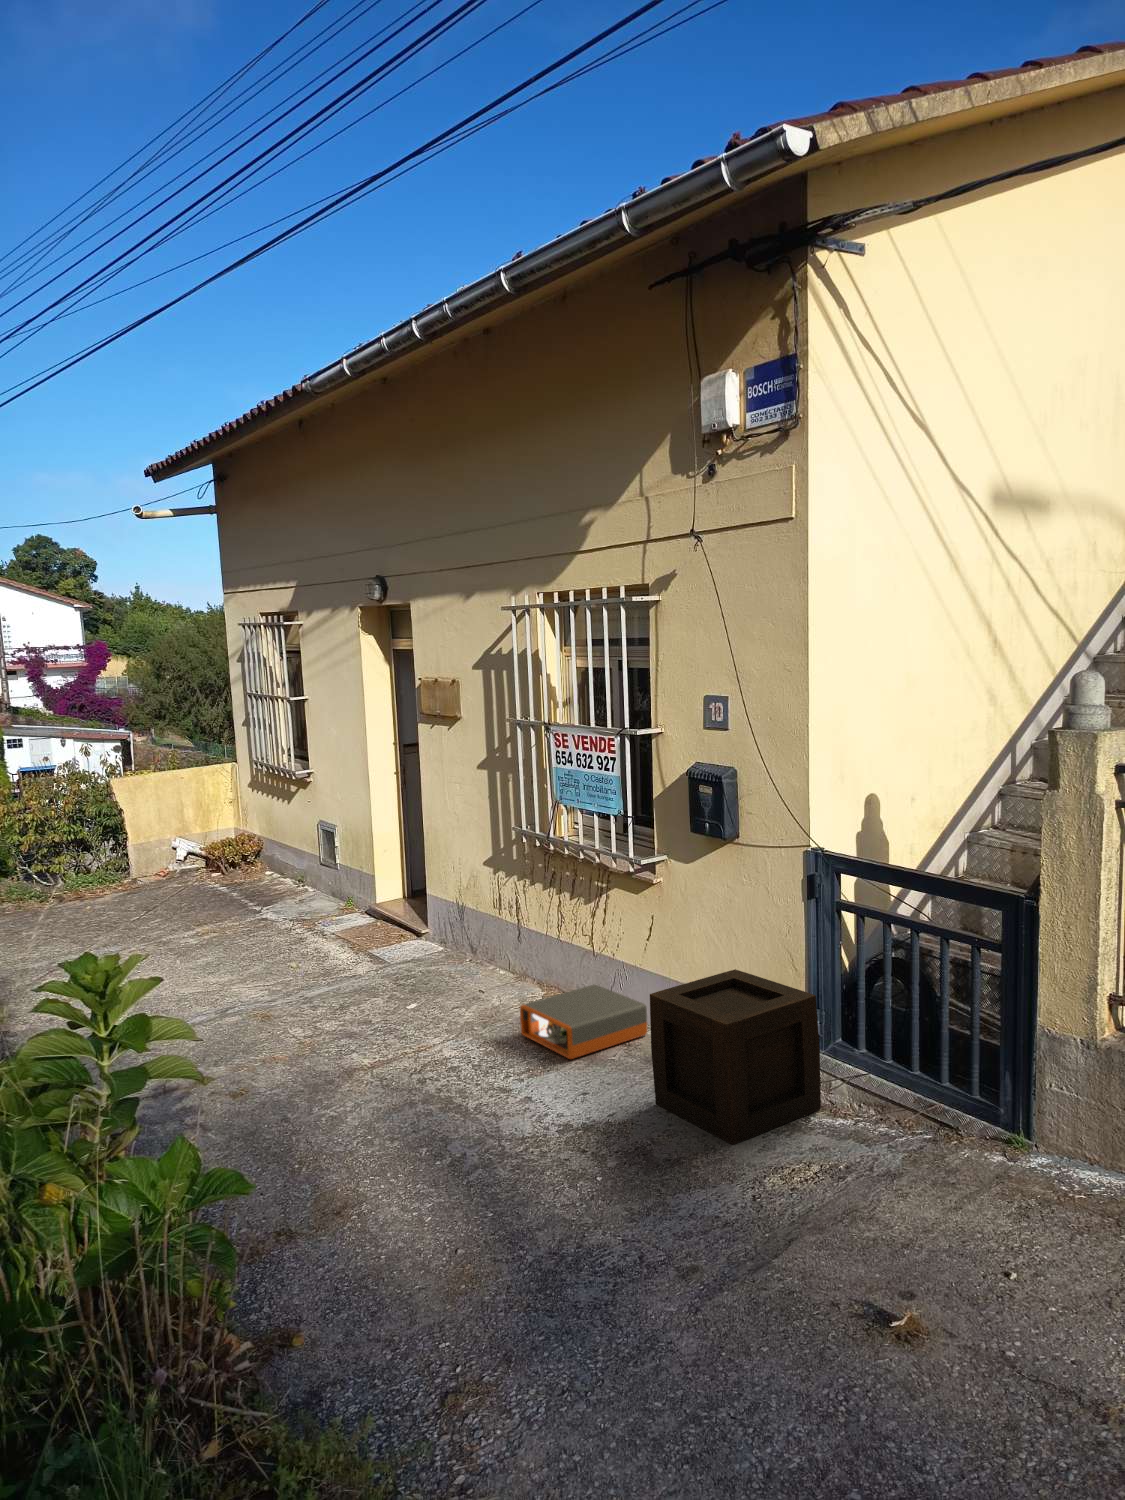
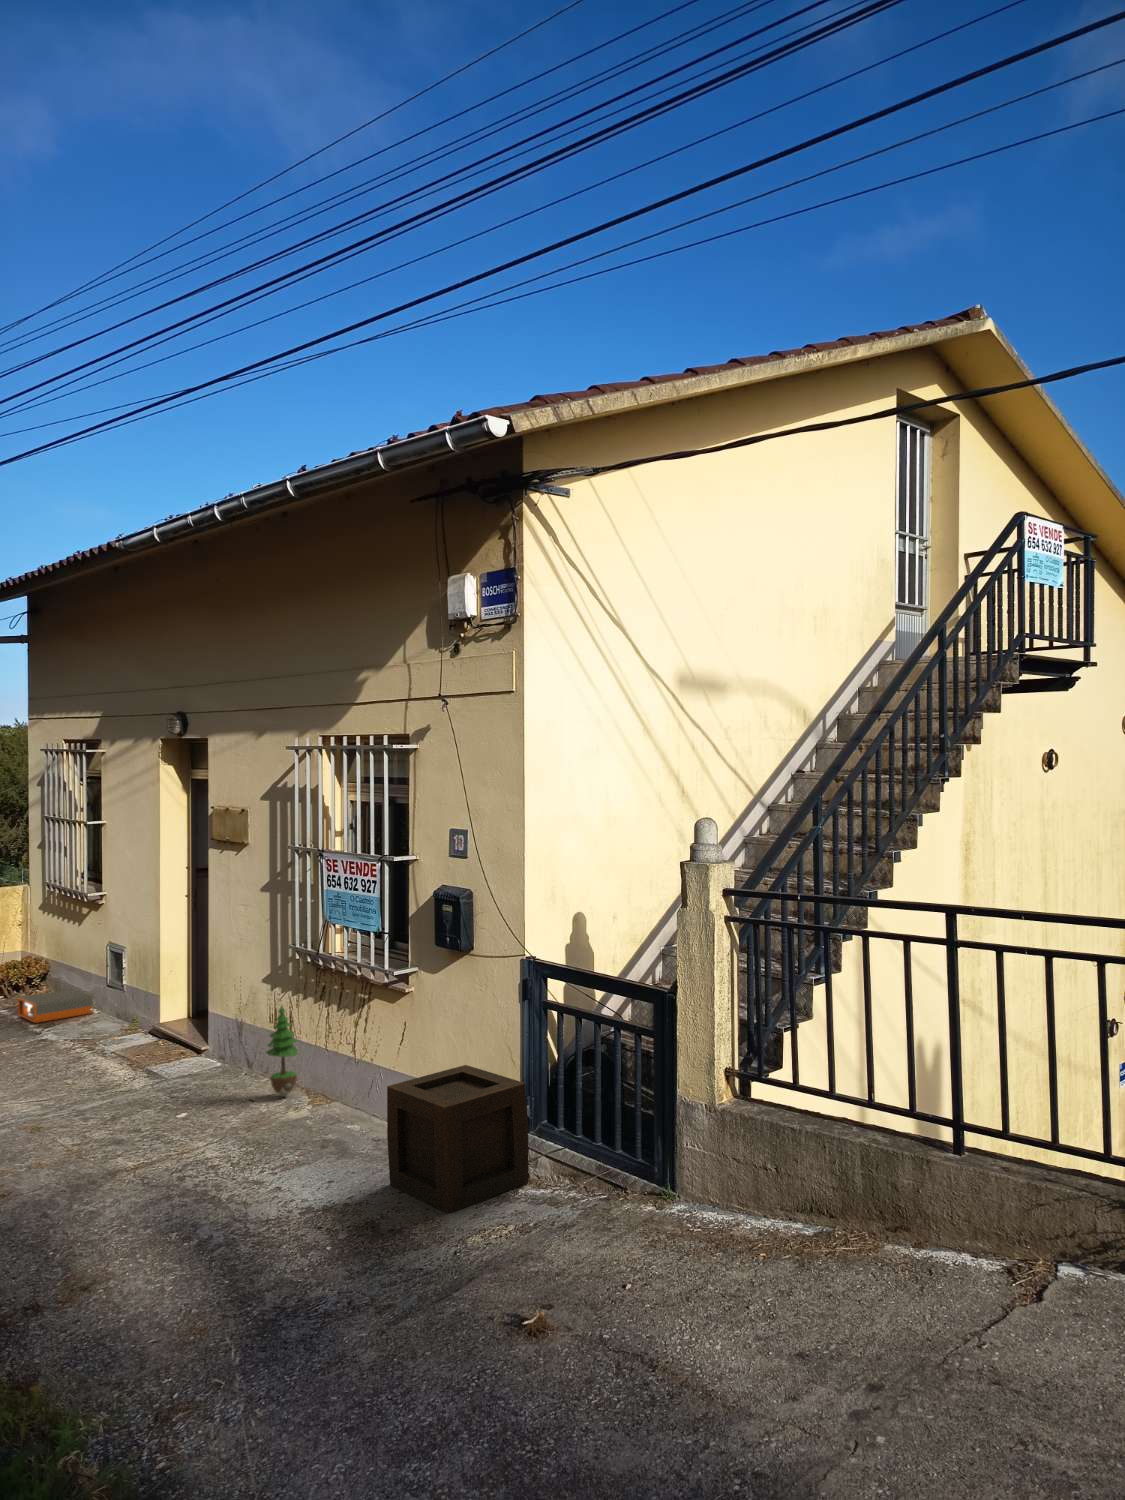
potted tree: none [495,892,532,991] -> present [266,1005,299,1097]
storage box: present [520,985,648,1059] -> present [18,989,93,1023]

